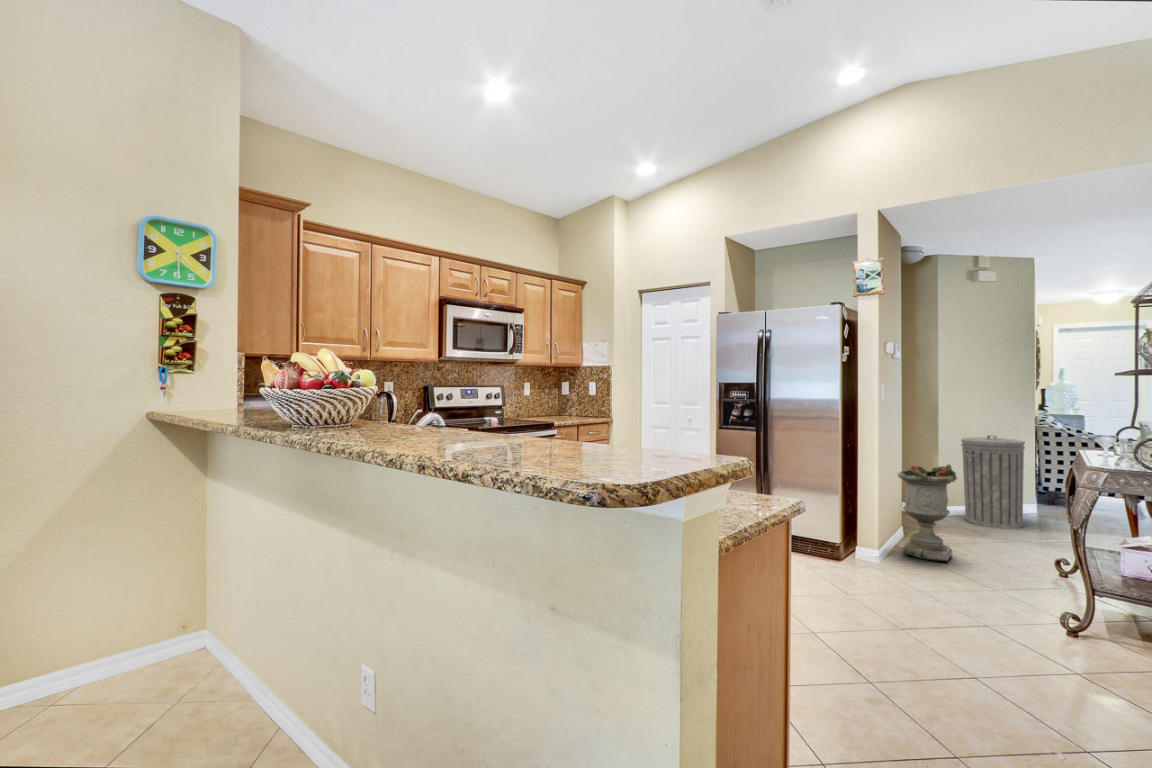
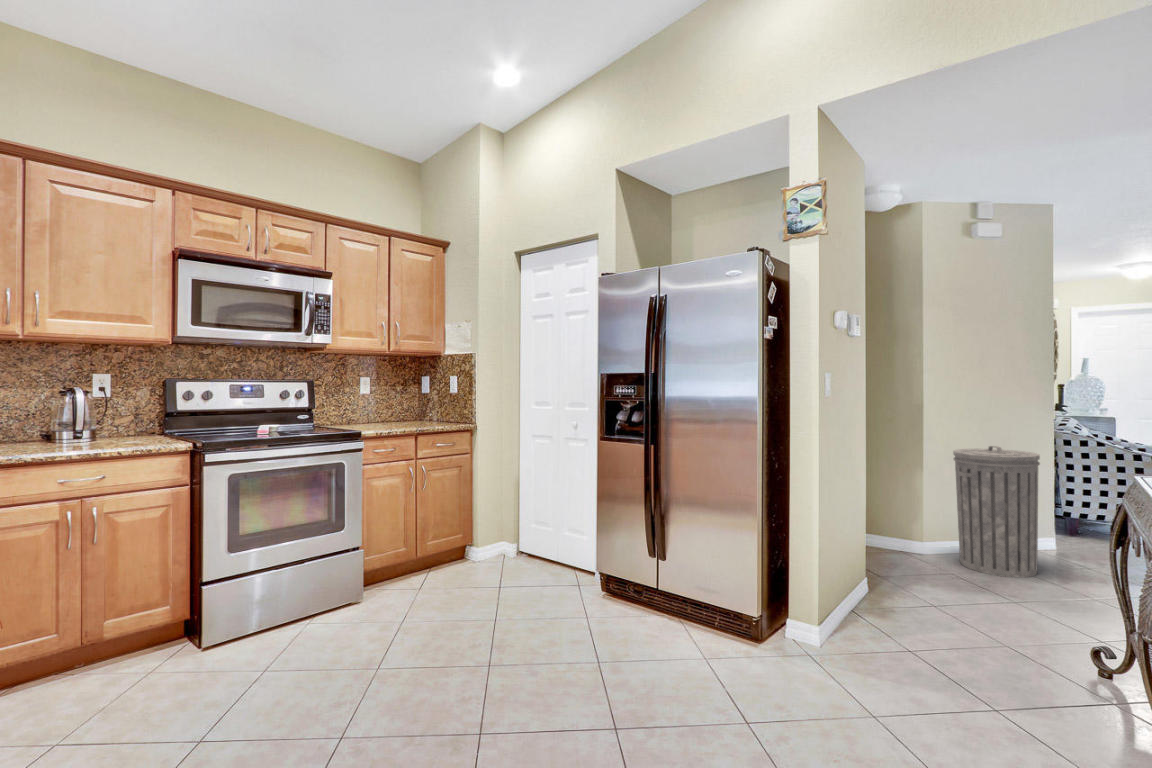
planter: present [898,465,957,561] -> none [853,494,938,643]

